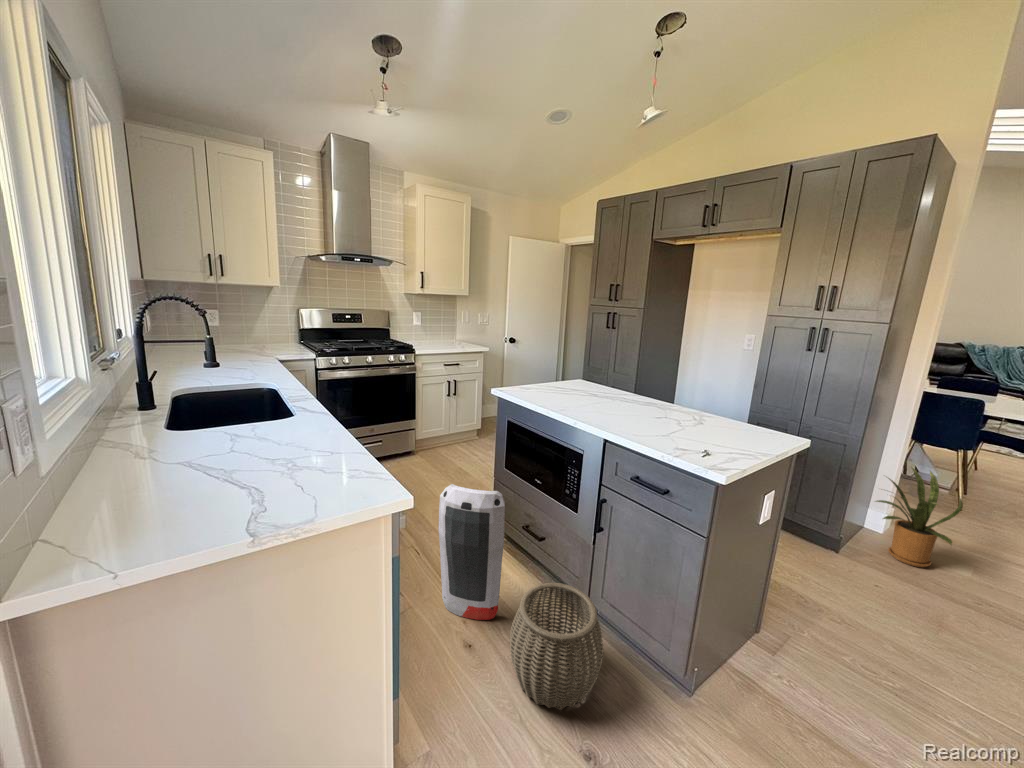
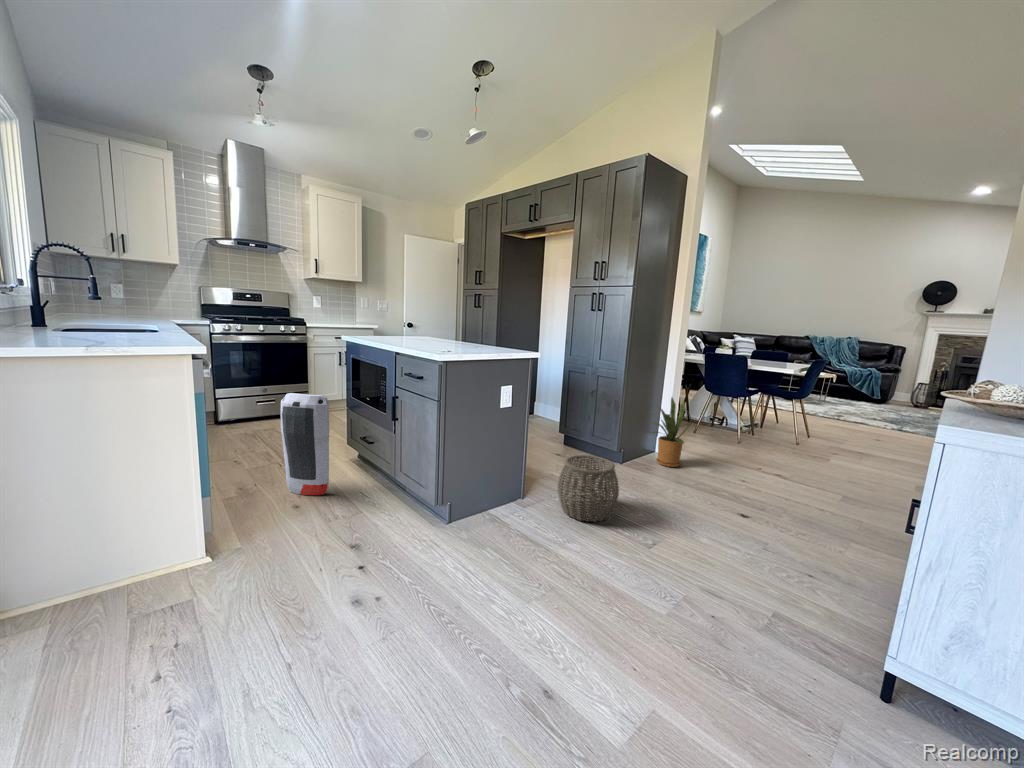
woven basket: present [510,583,604,710] -> present [558,455,619,522]

